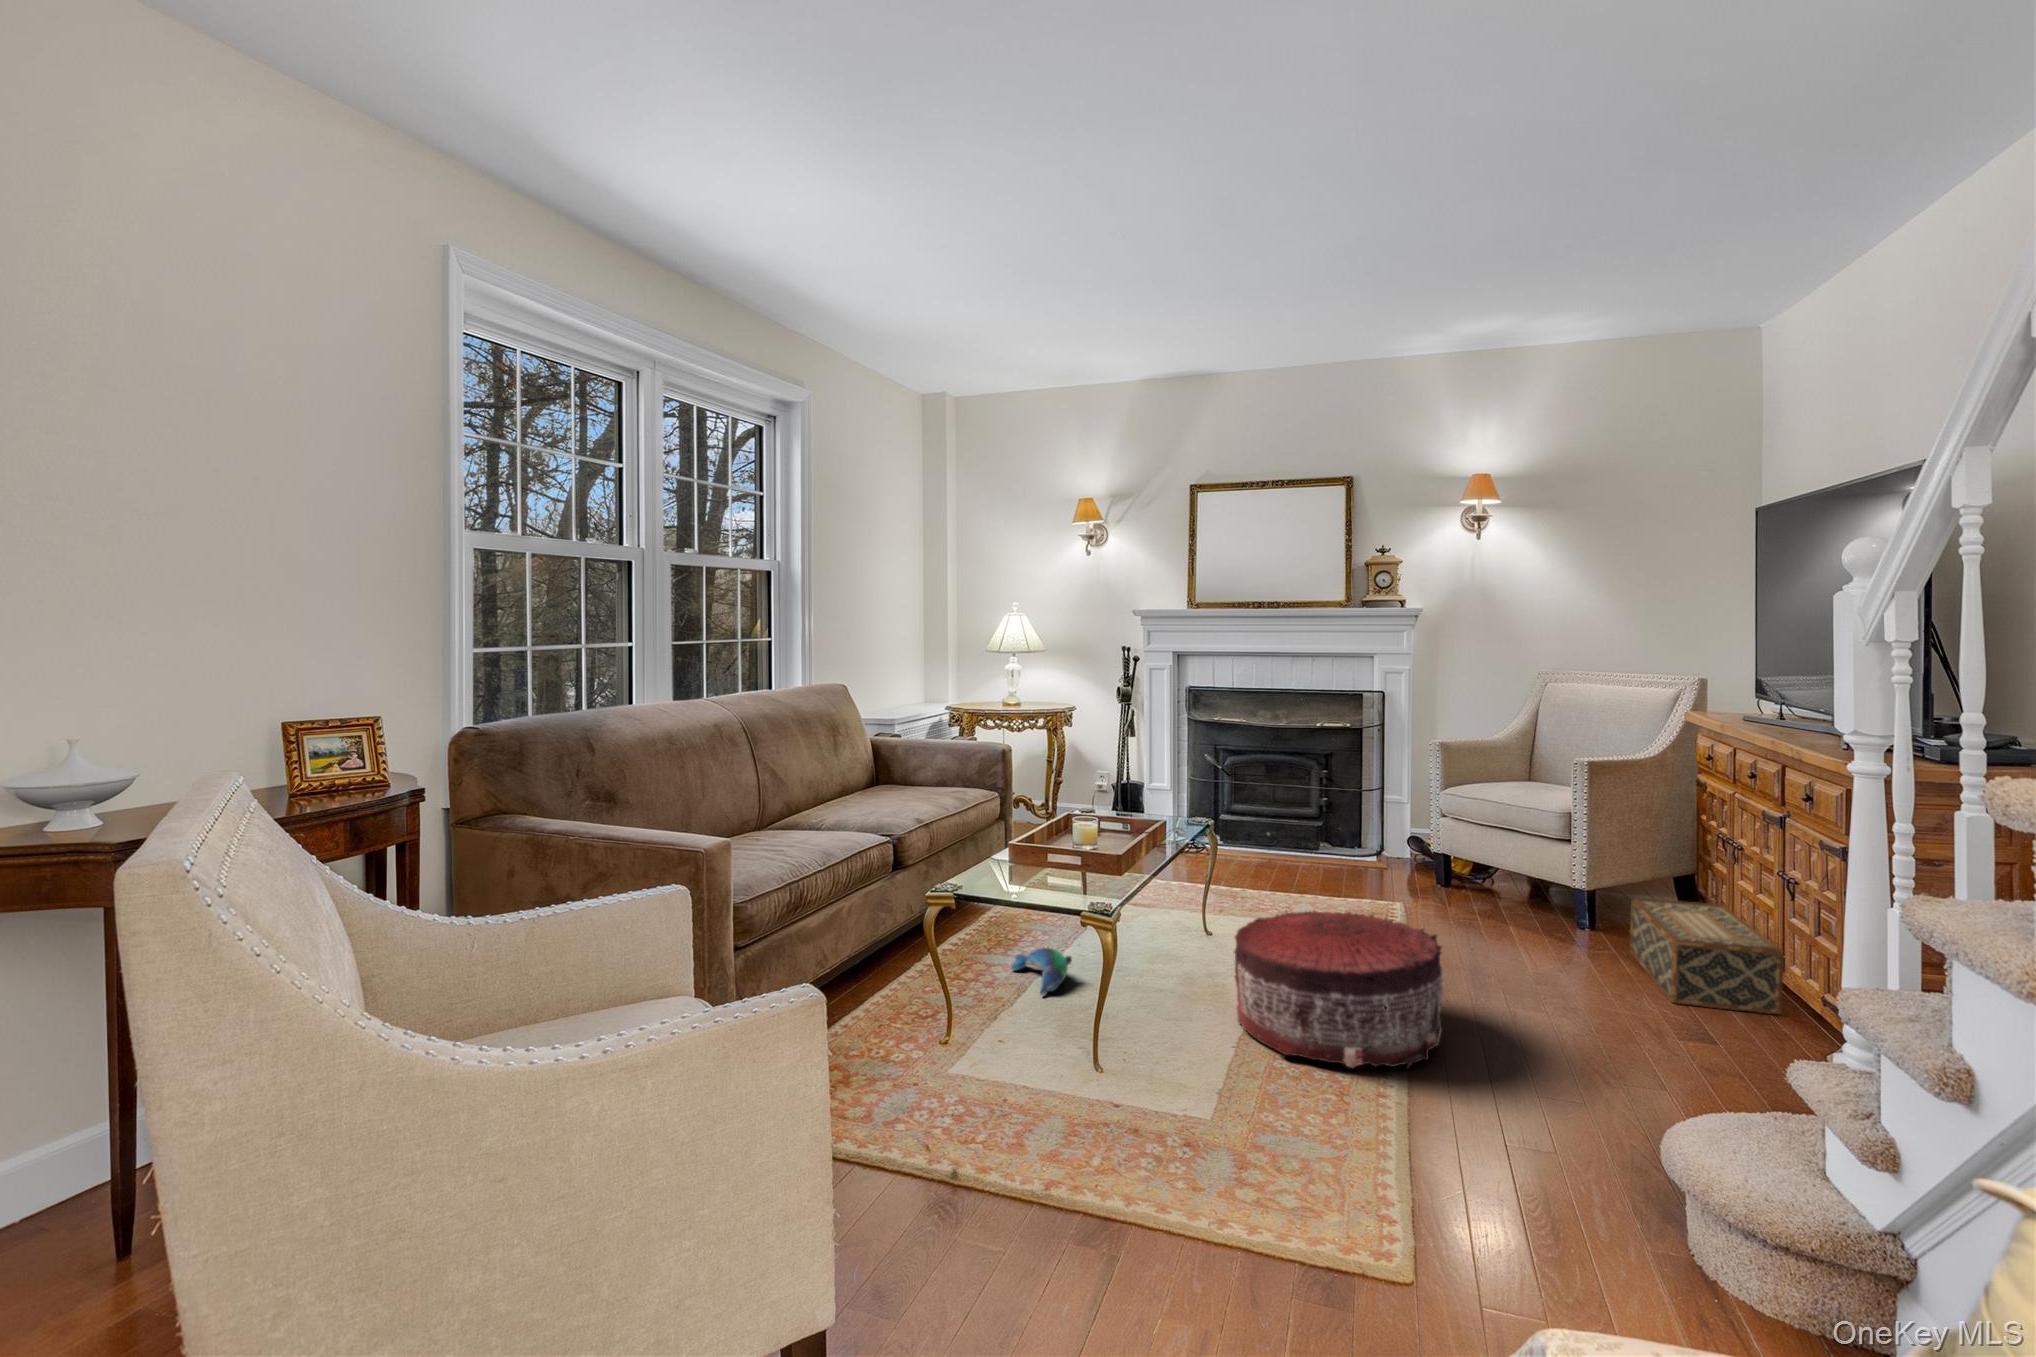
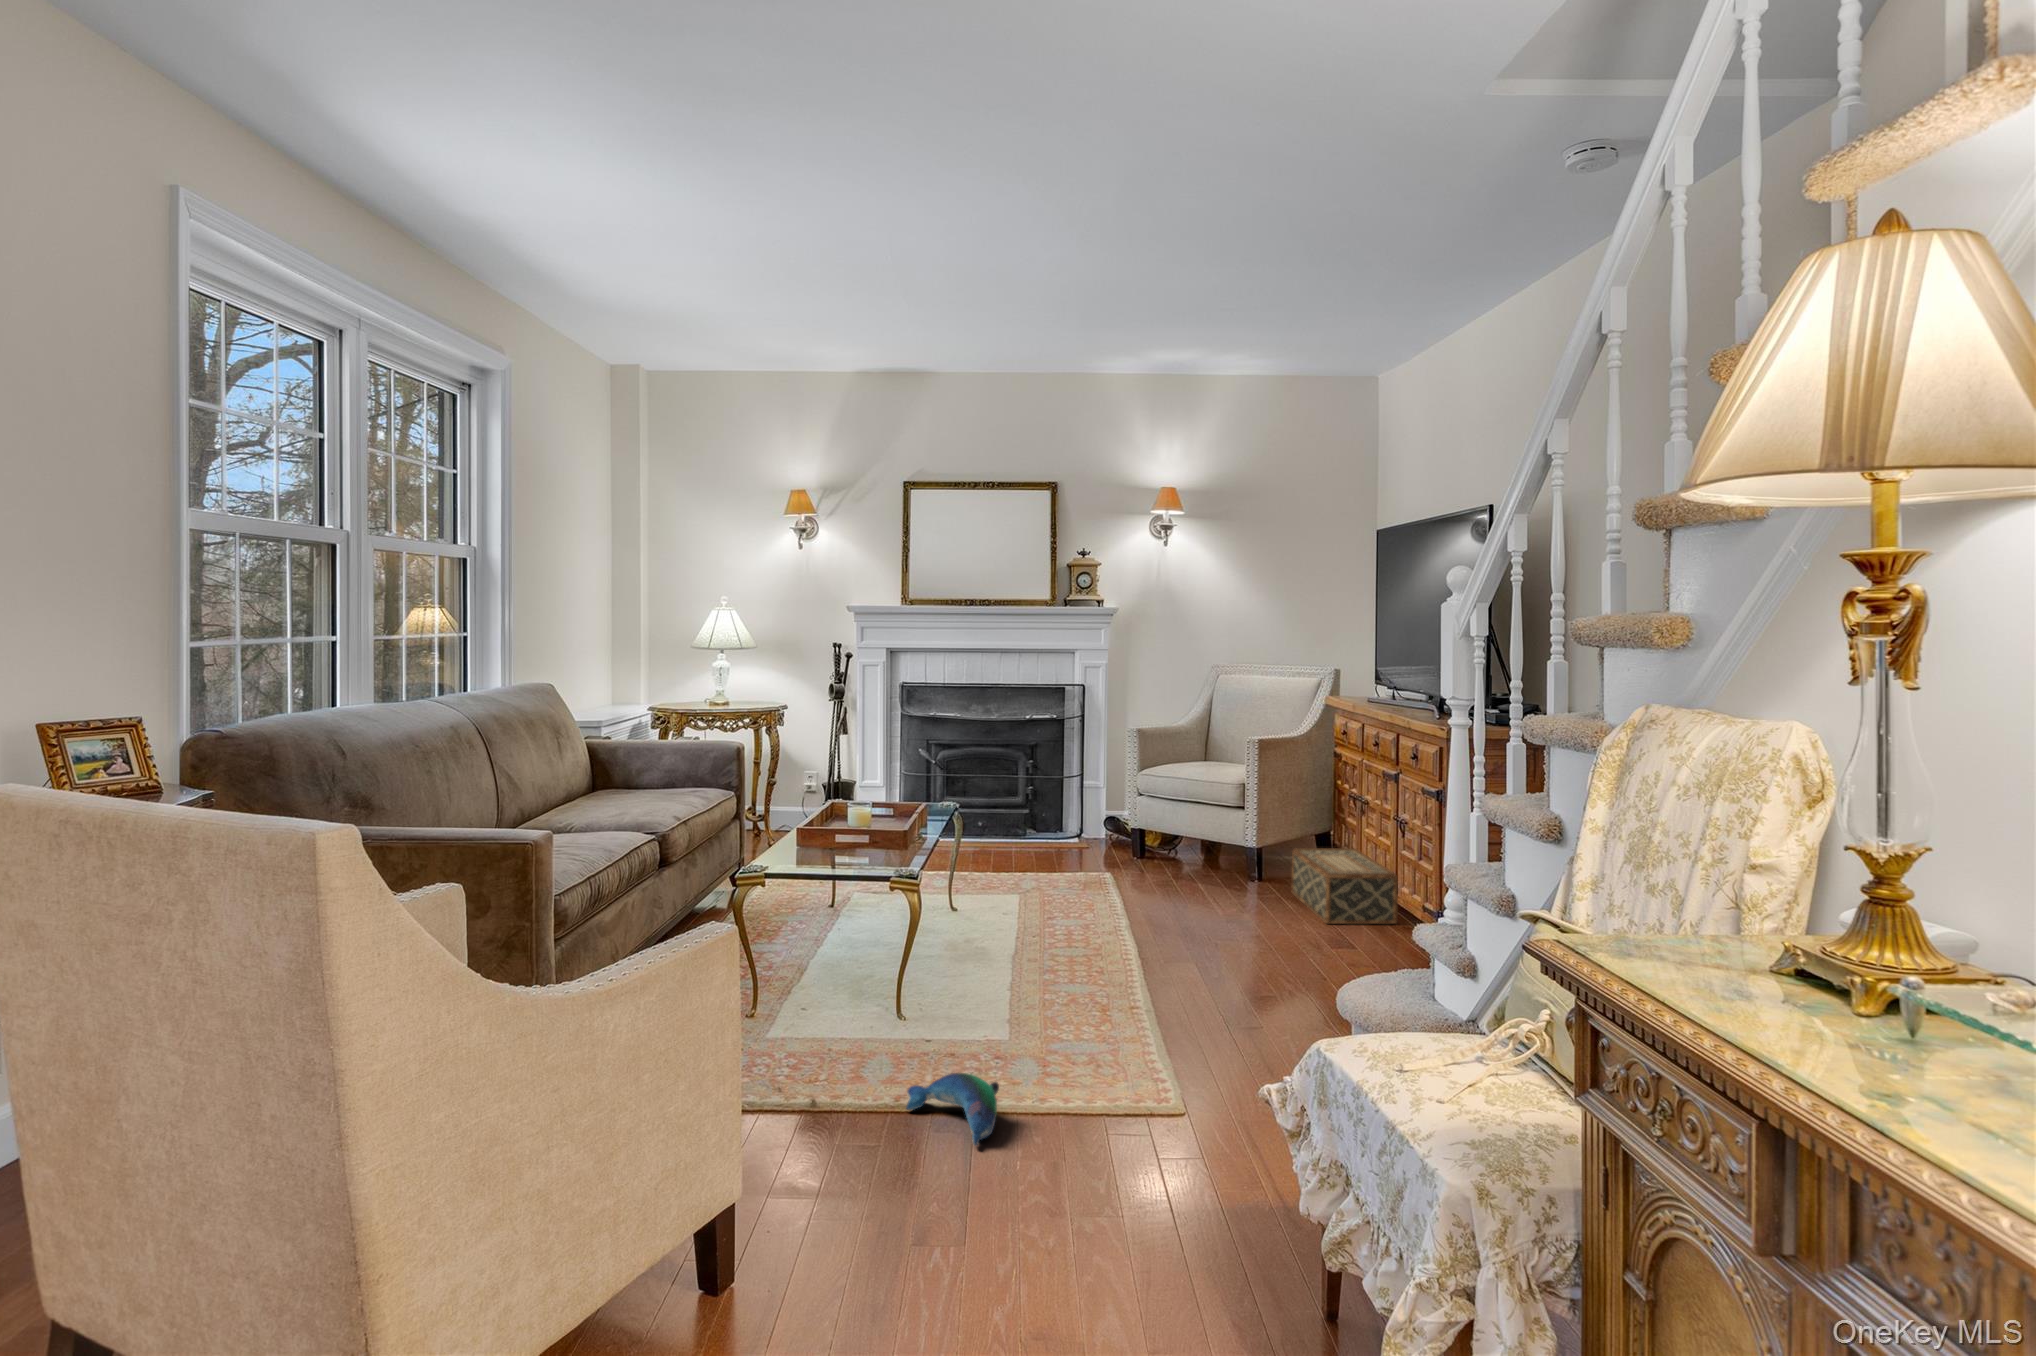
pouf: present [1234,910,1443,1067] -> none [1006,868,1175,990]
plush toy: present [1011,948,1072,994] -> present [906,1073,999,1146]

